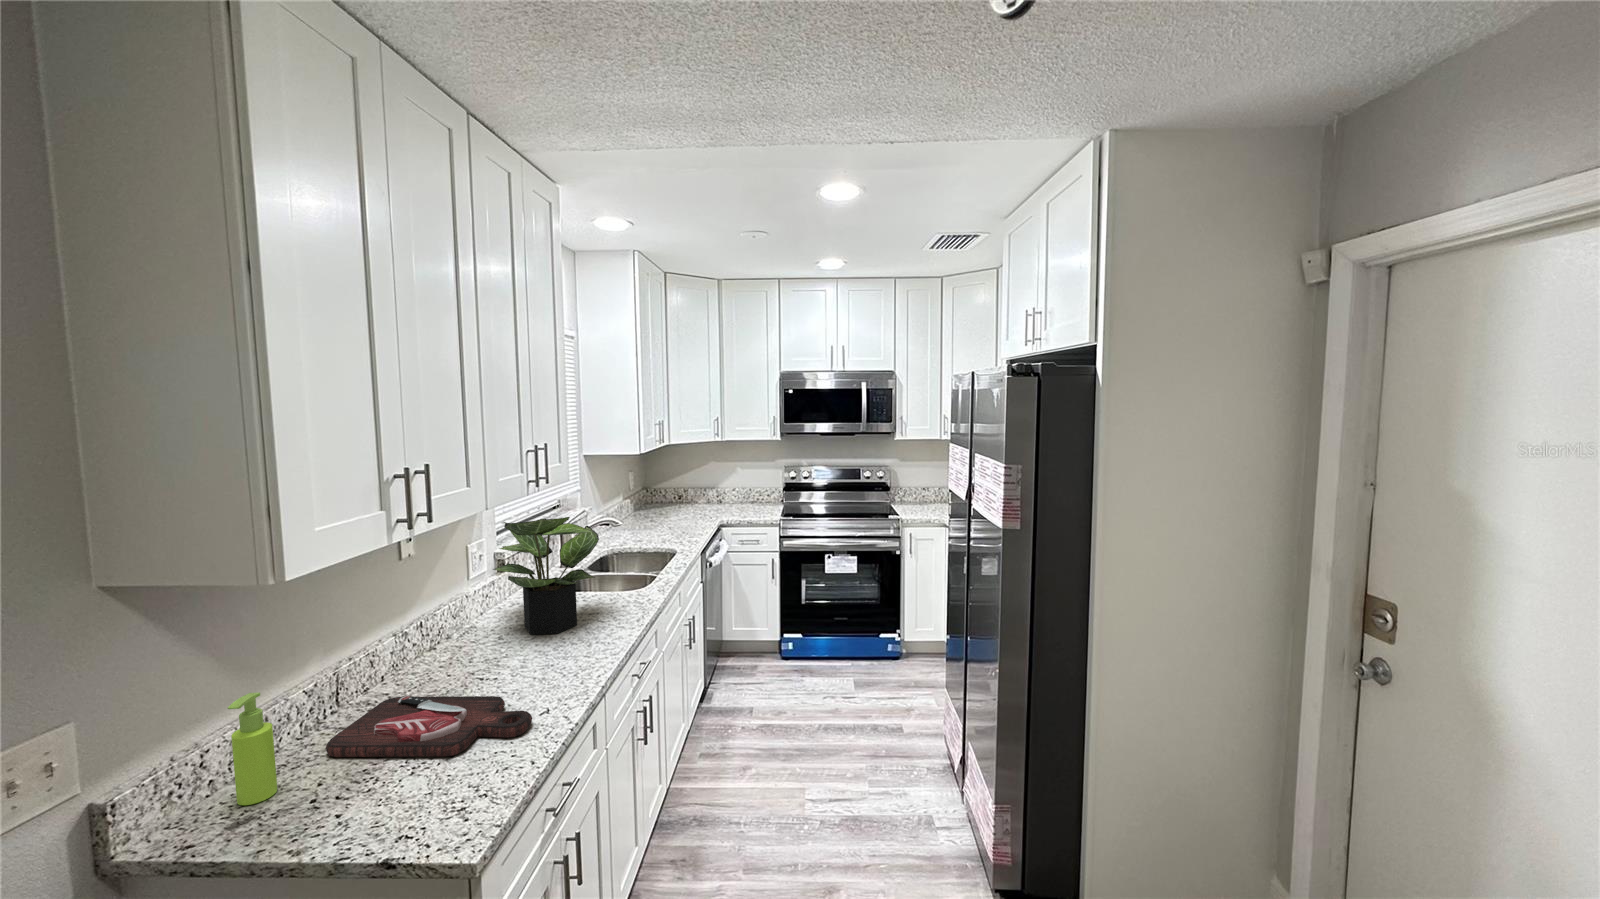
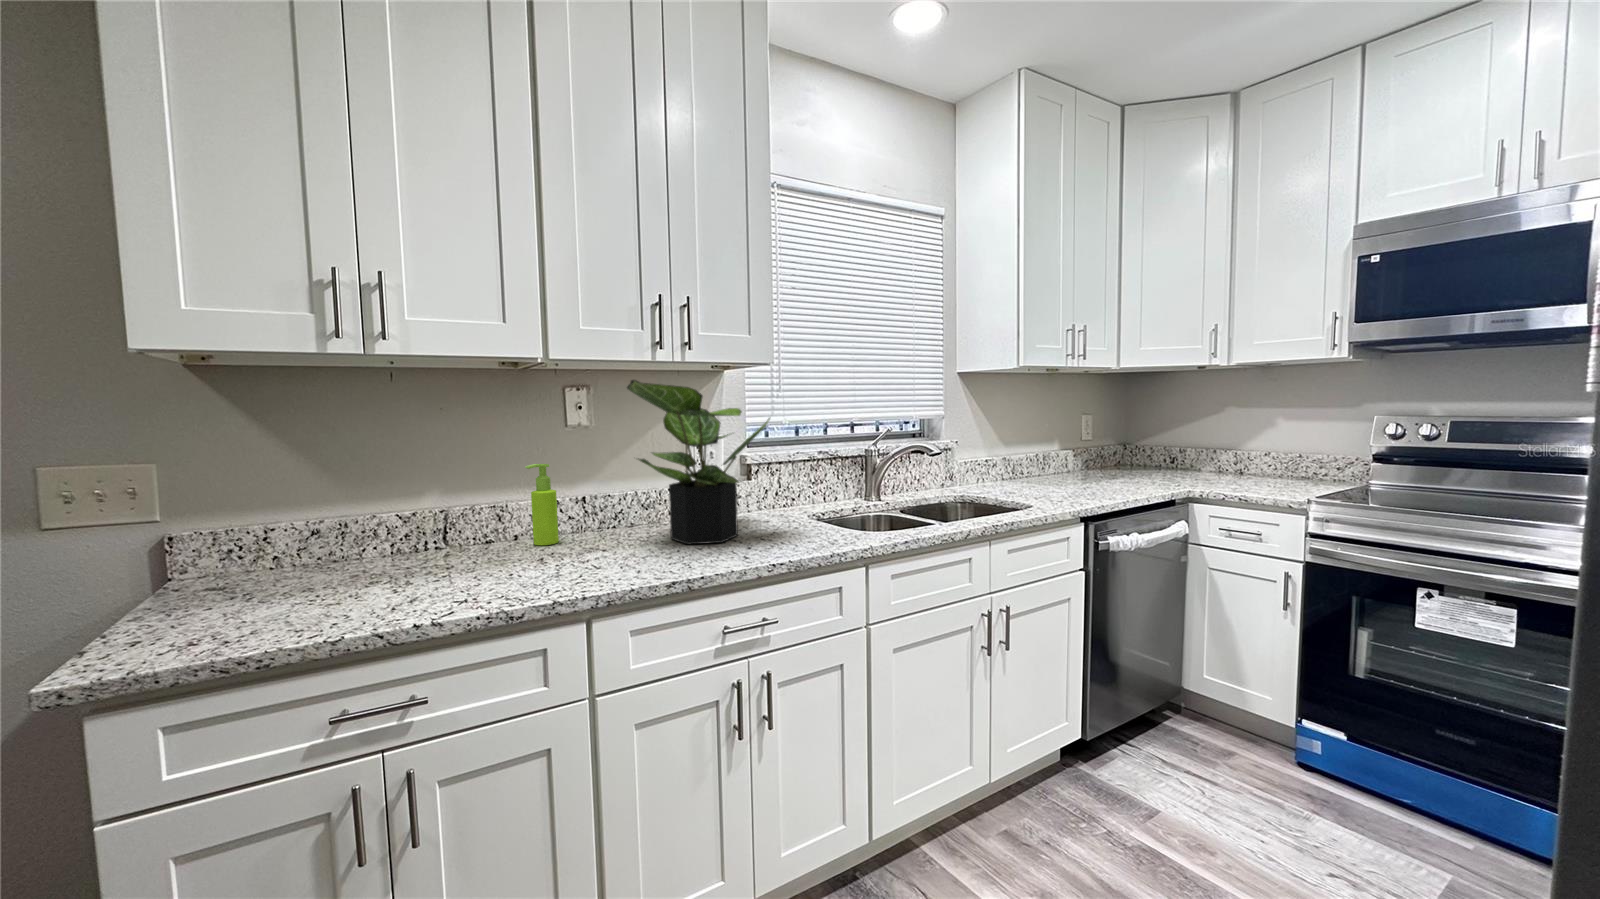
soap dispenser: present [228,693,277,805] -> present [525,464,559,545]
cutting board: present [325,696,532,757] -> none [338,547,478,611]

